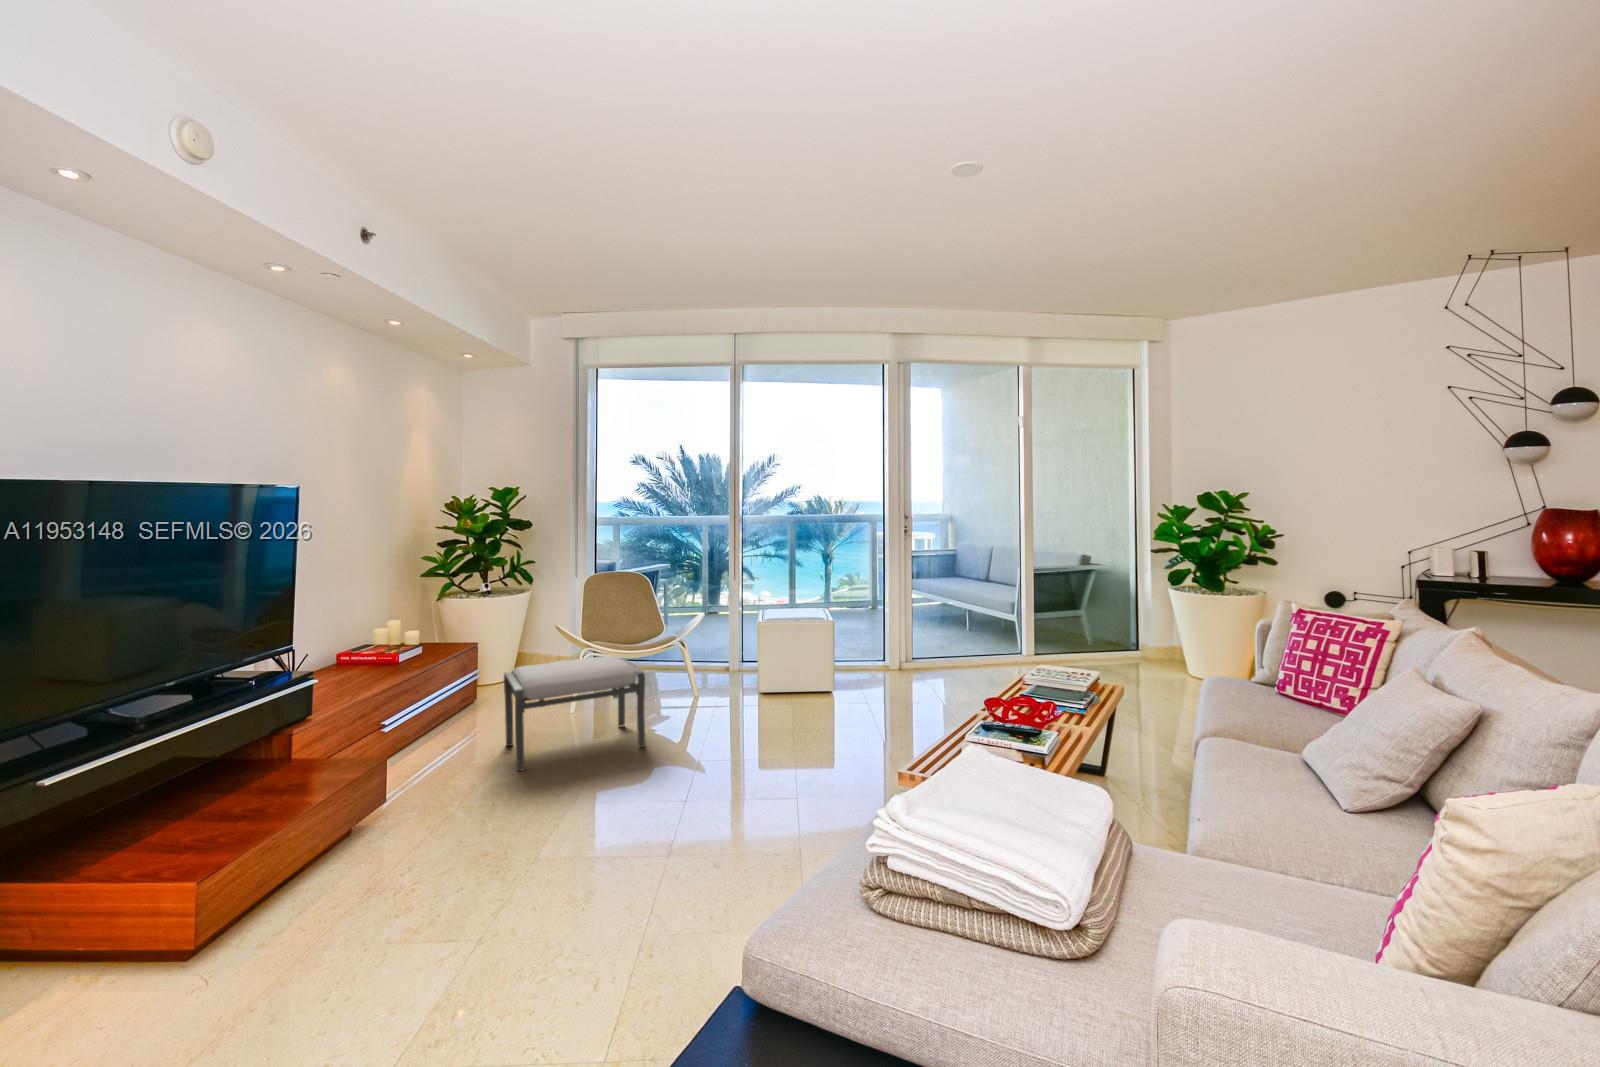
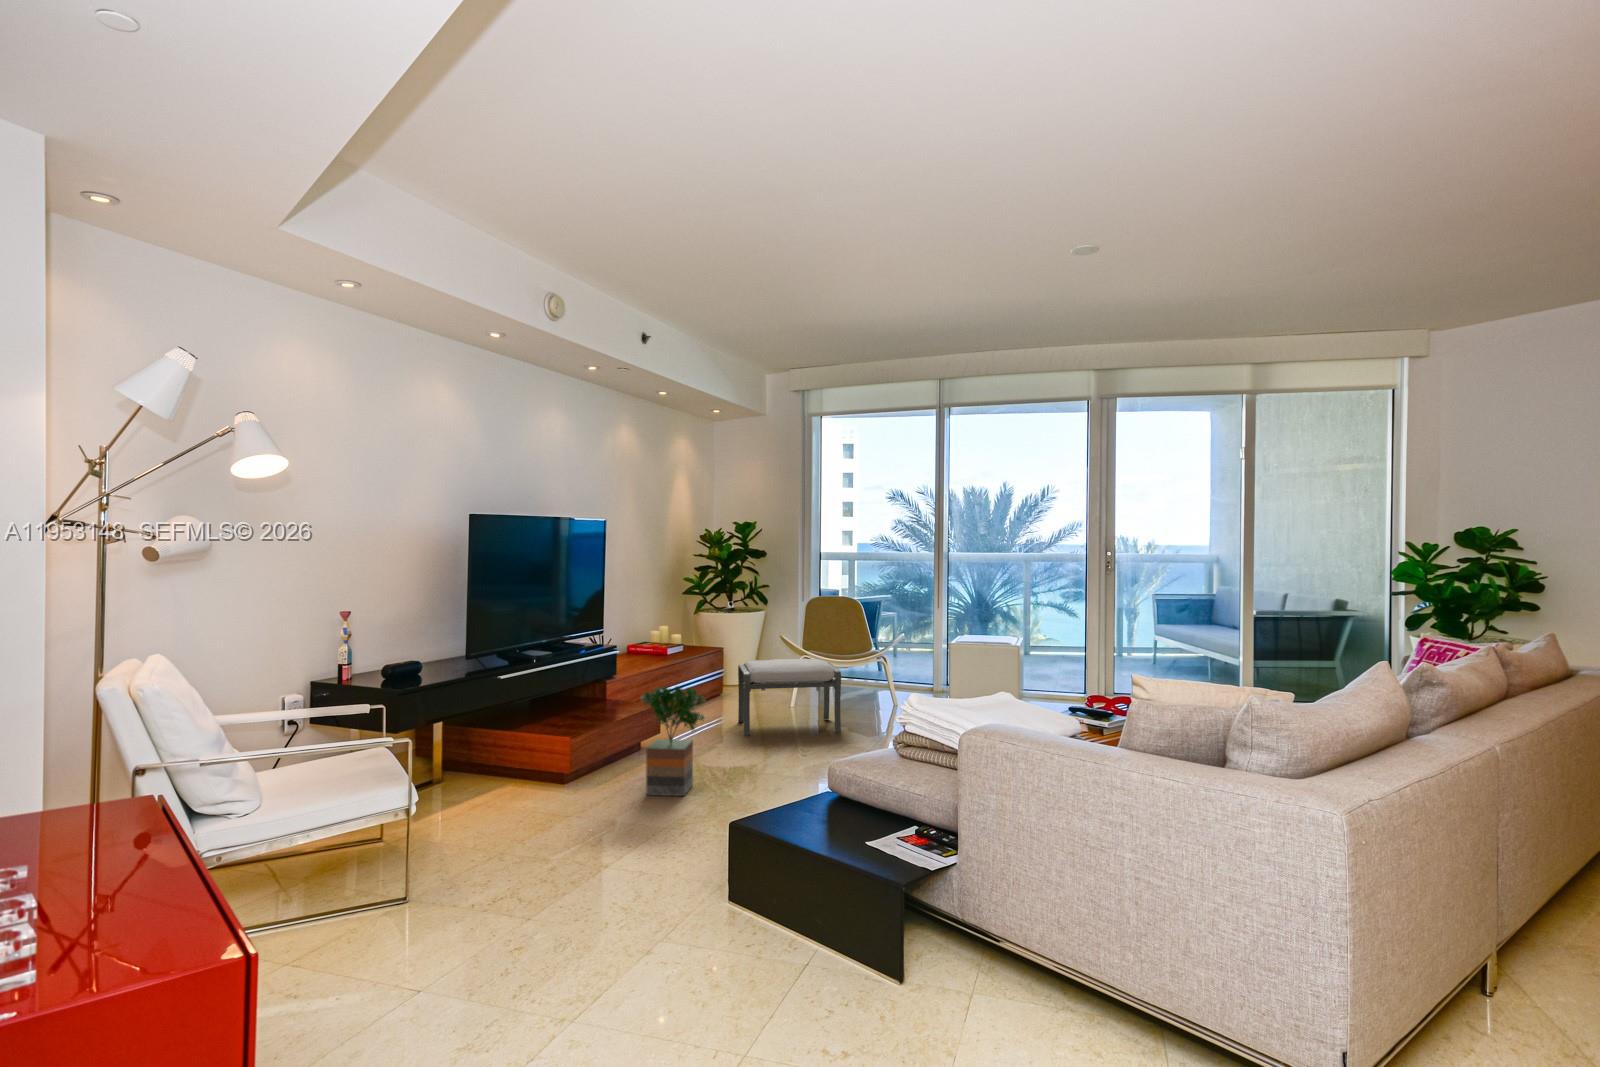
potted tree: none [329,752,464,958] -> present [641,686,705,796]

